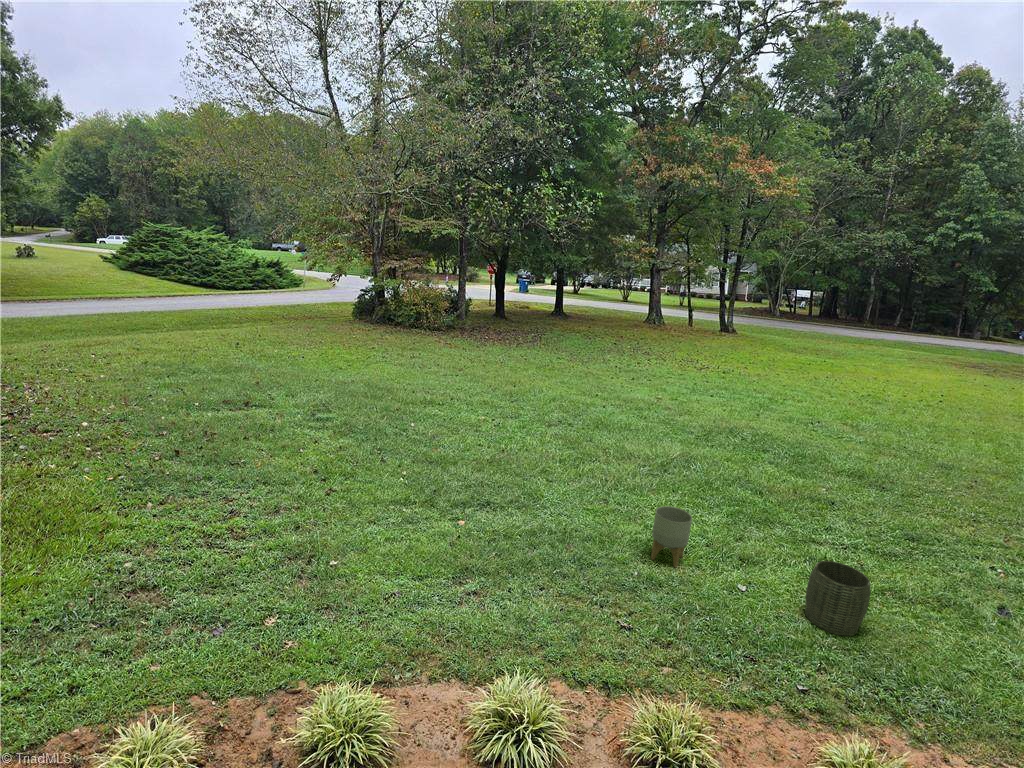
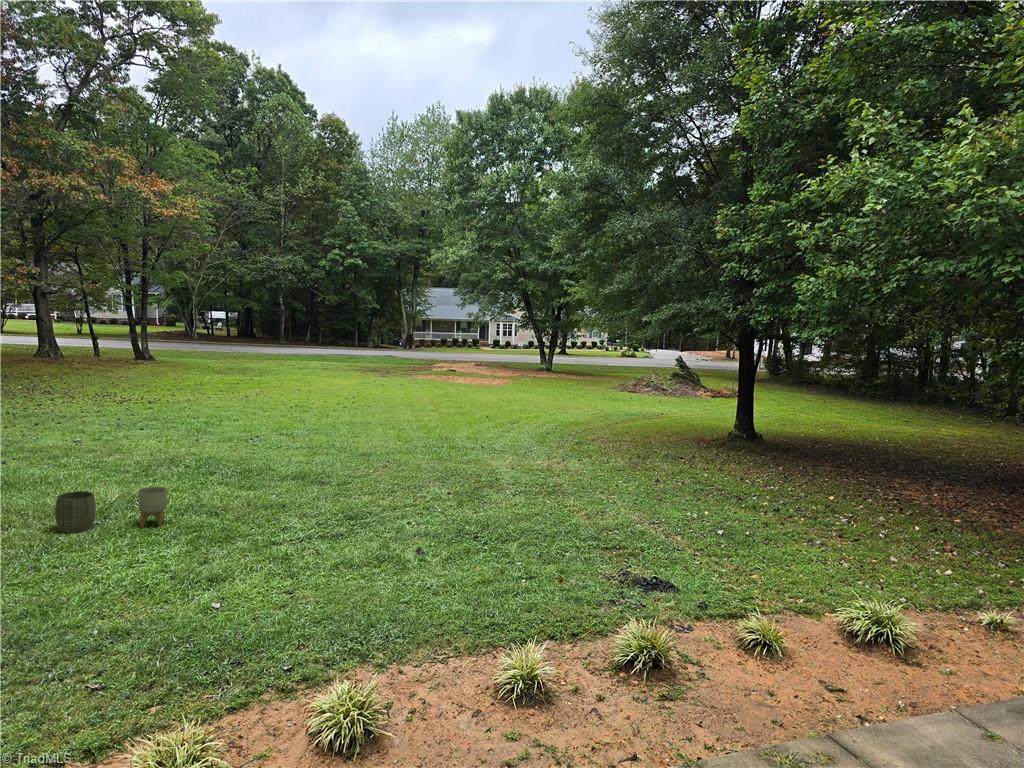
woven basket: present [805,561,871,636] -> present [55,491,96,533]

